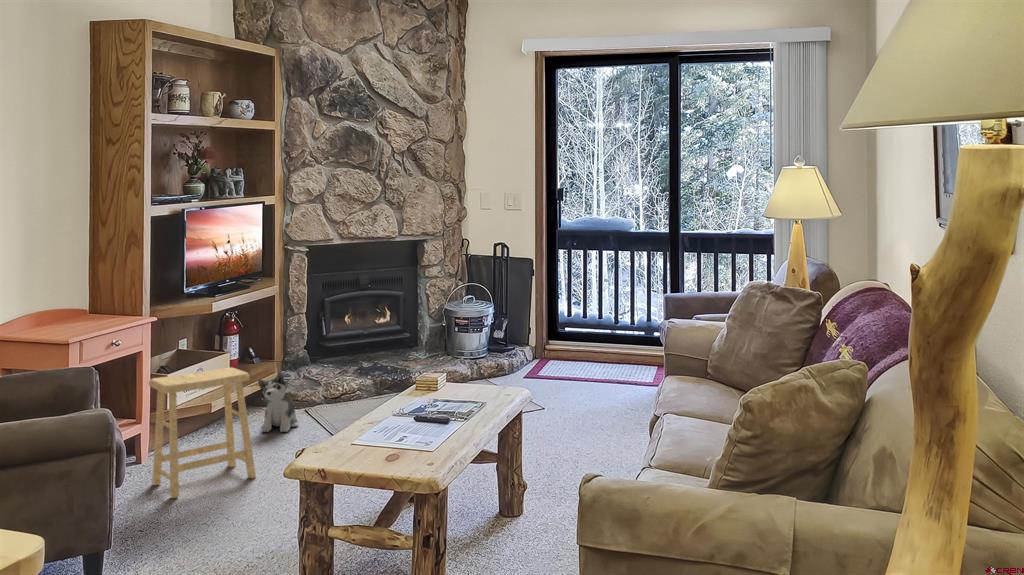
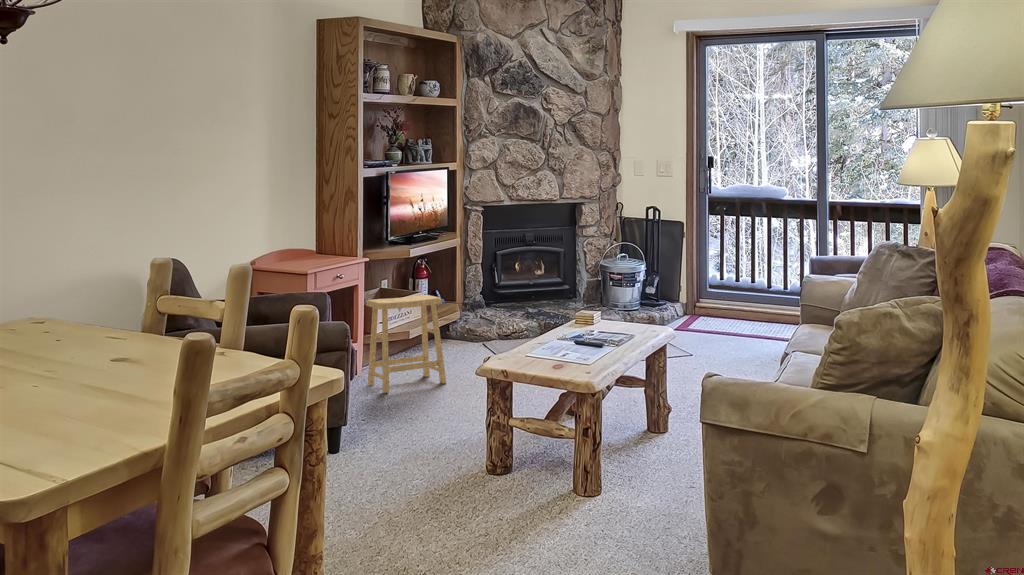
plush toy: present [258,372,298,432] -> none [445,307,477,357]

